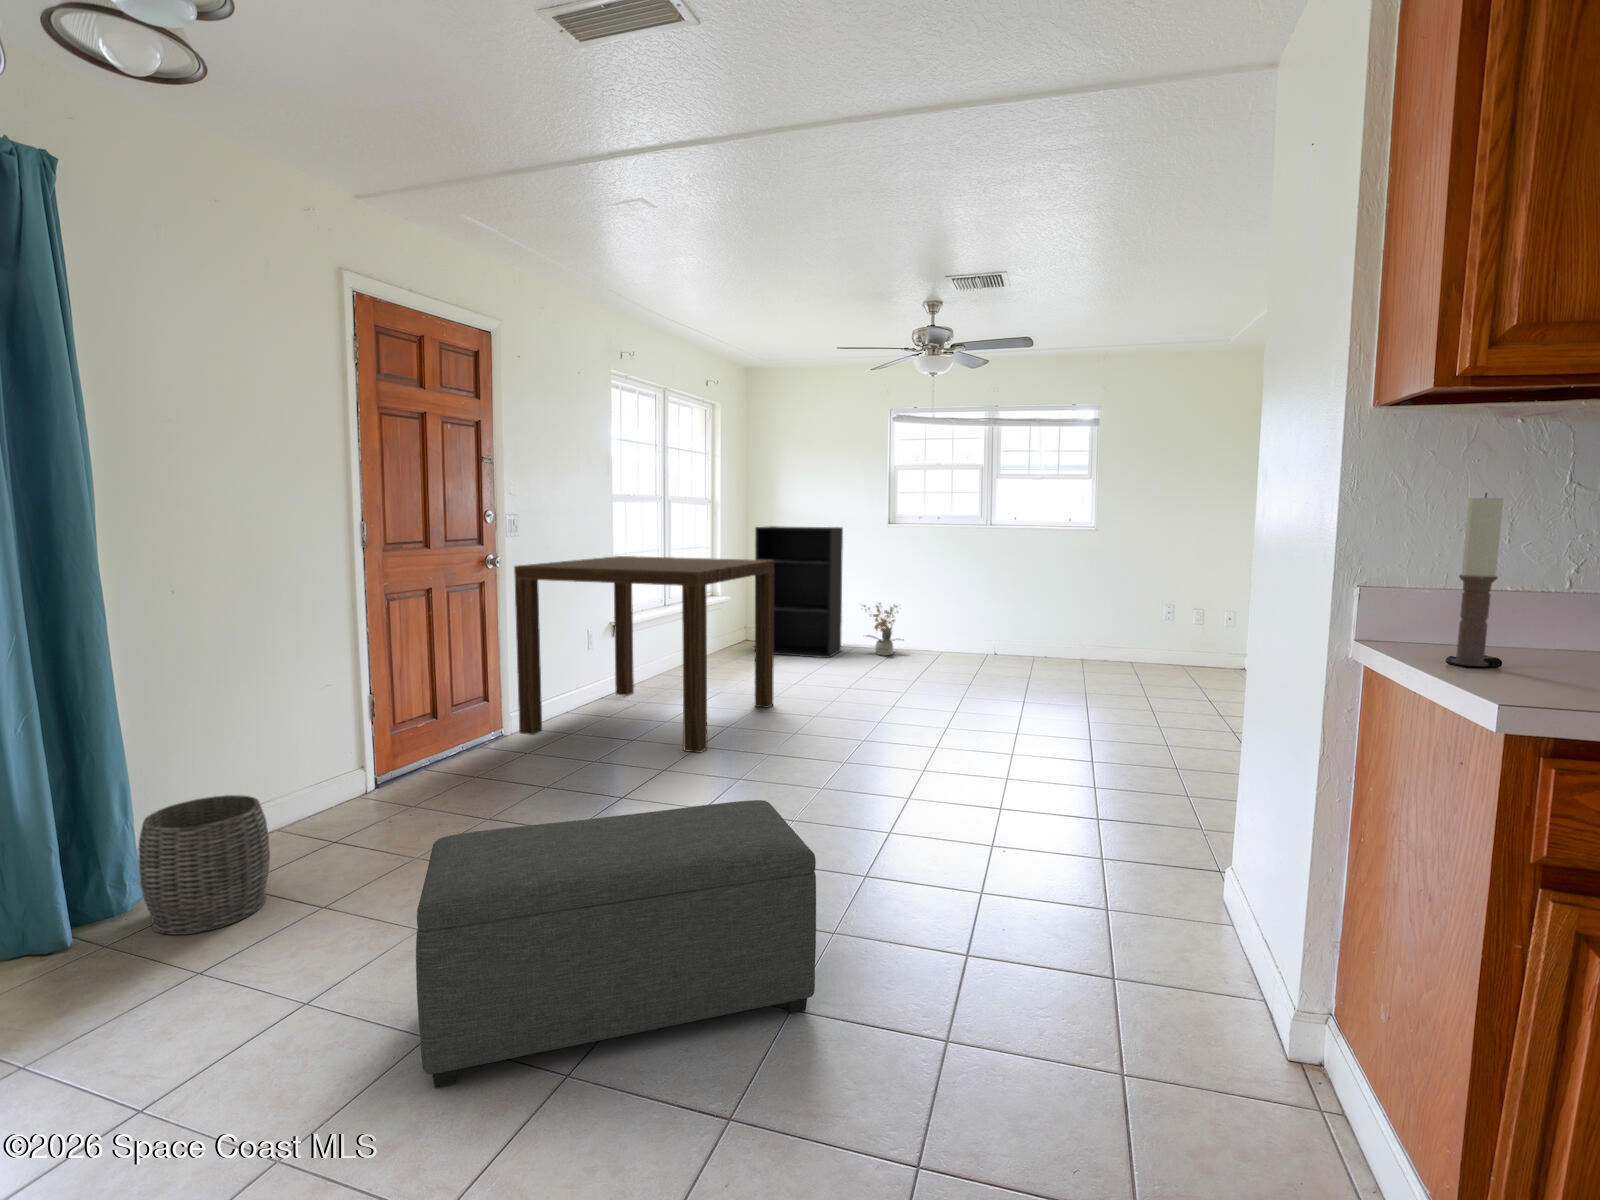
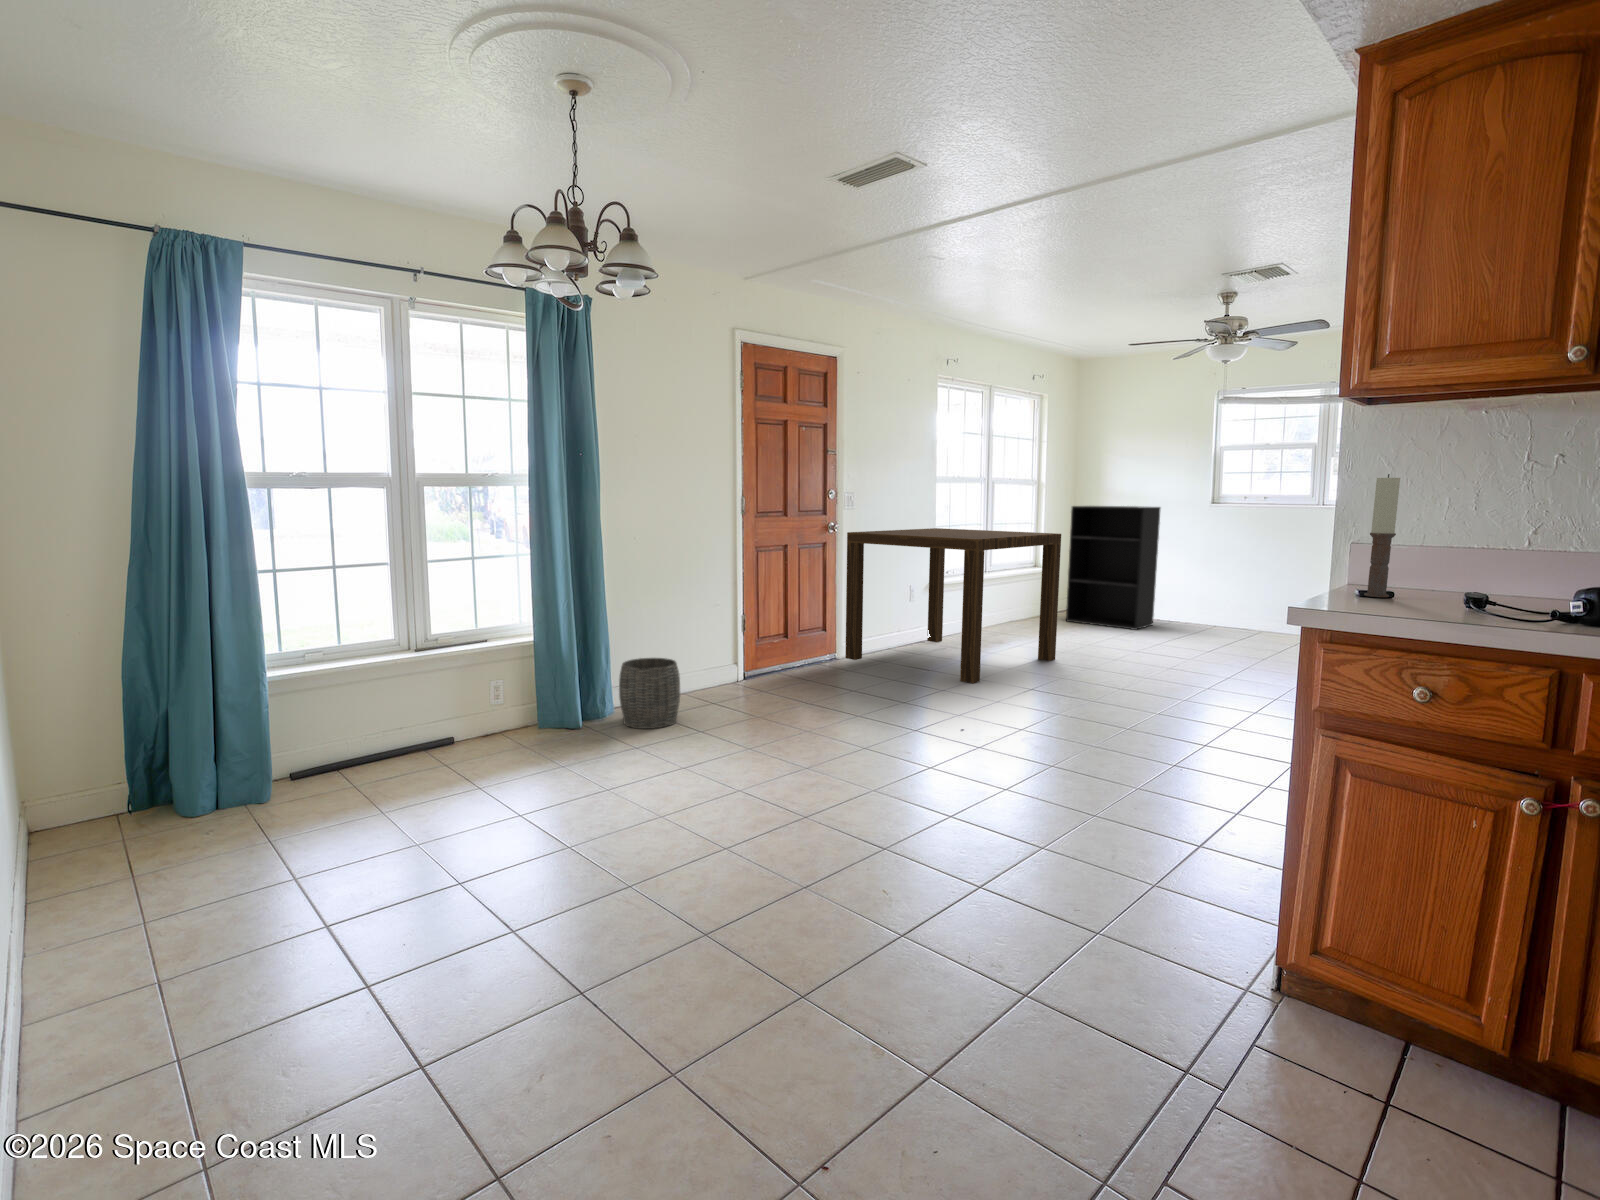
potted plant: present [864,603,904,655] -> none [1174,580,1219,632]
ottoman: present [416,800,816,1088] -> none [736,679,968,815]

